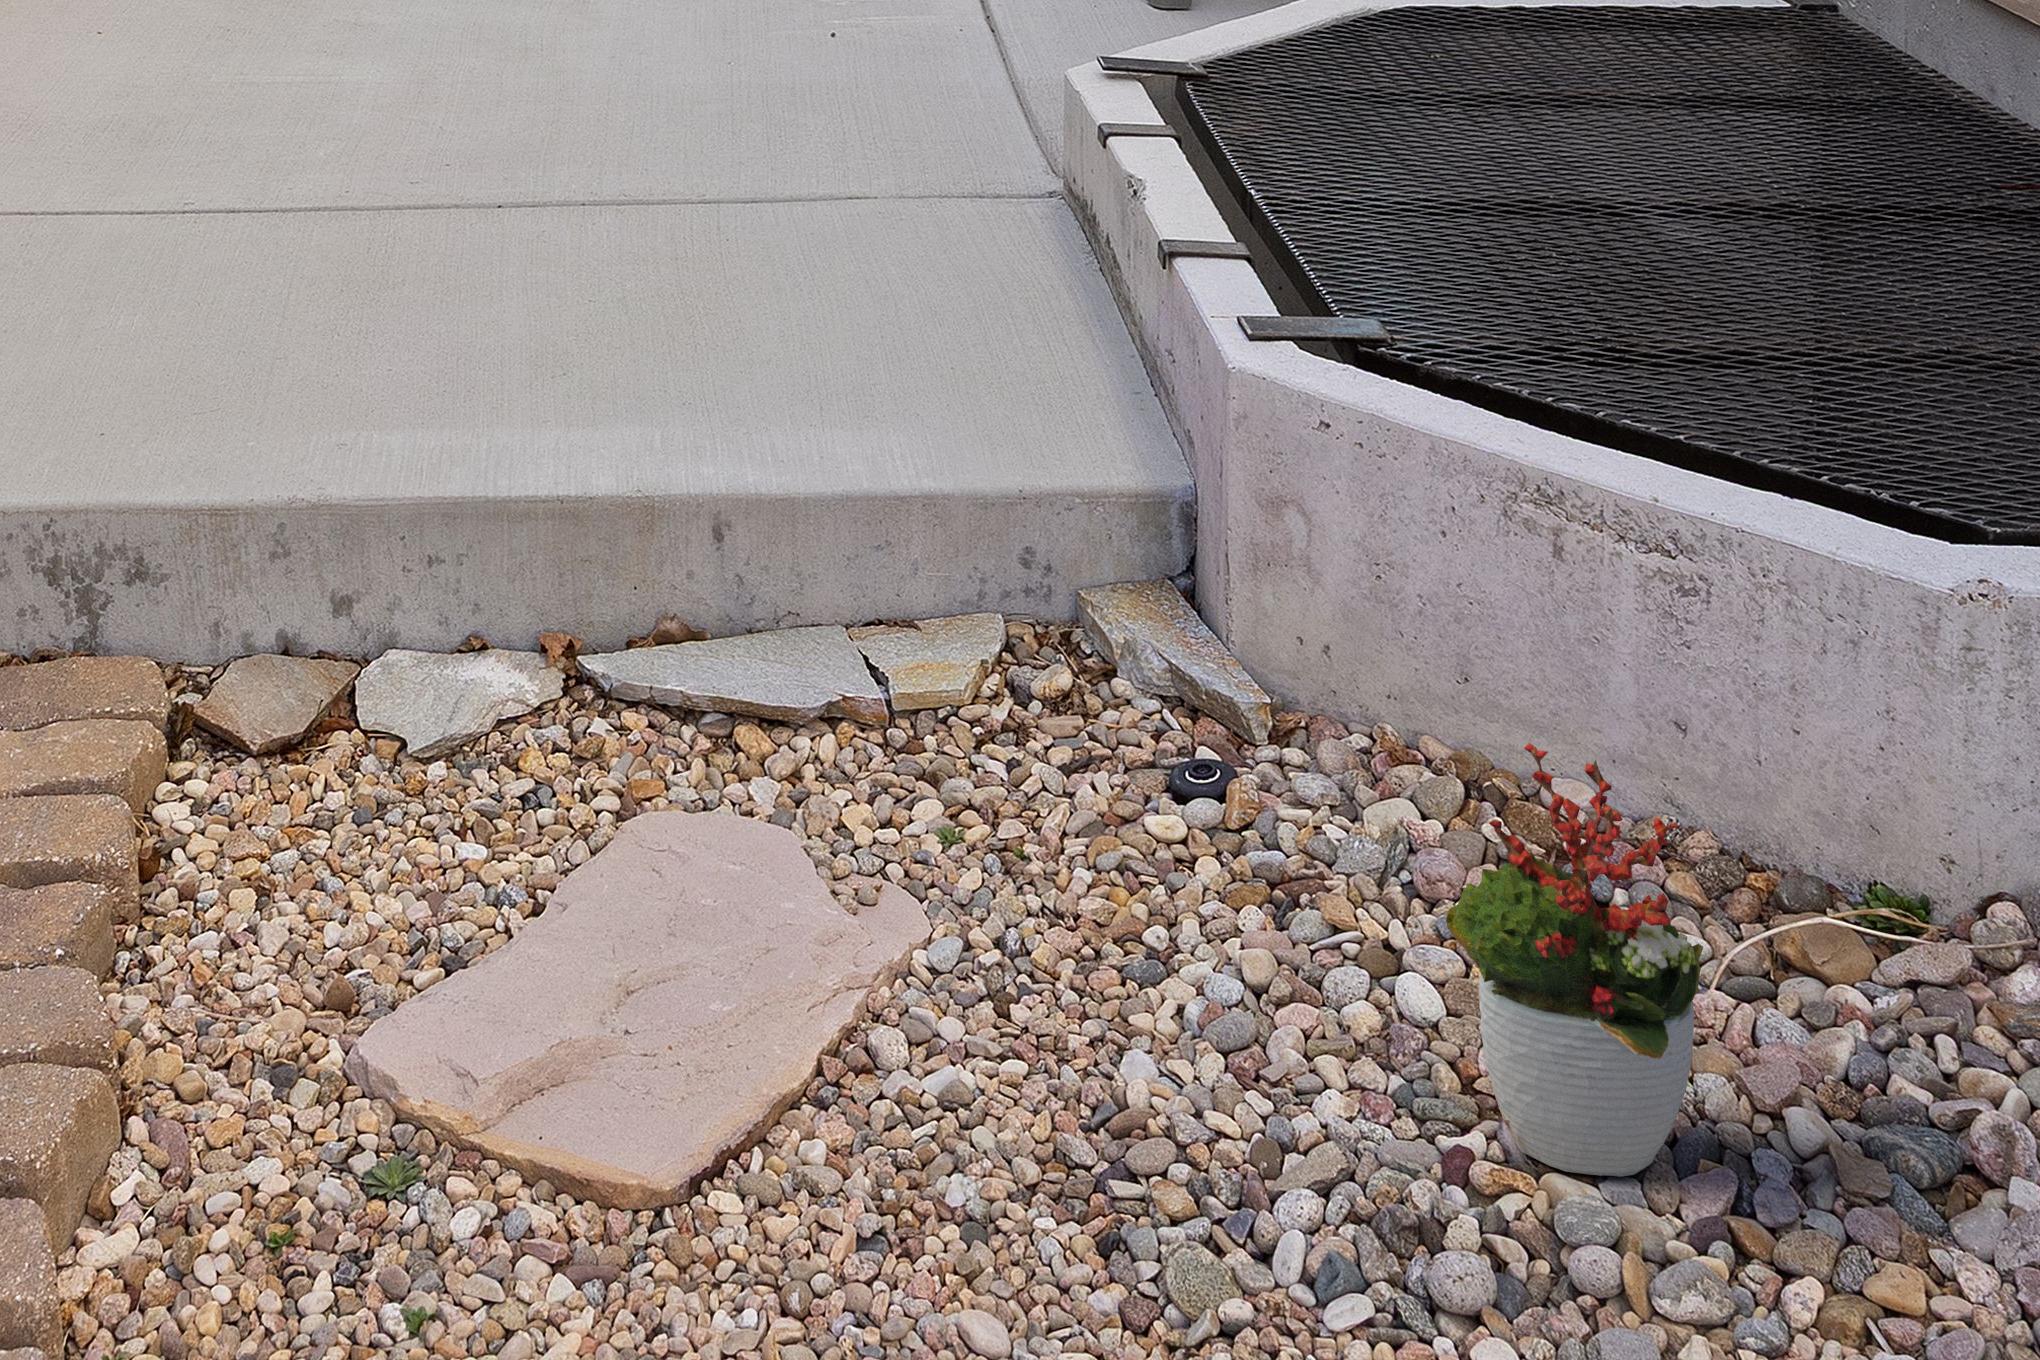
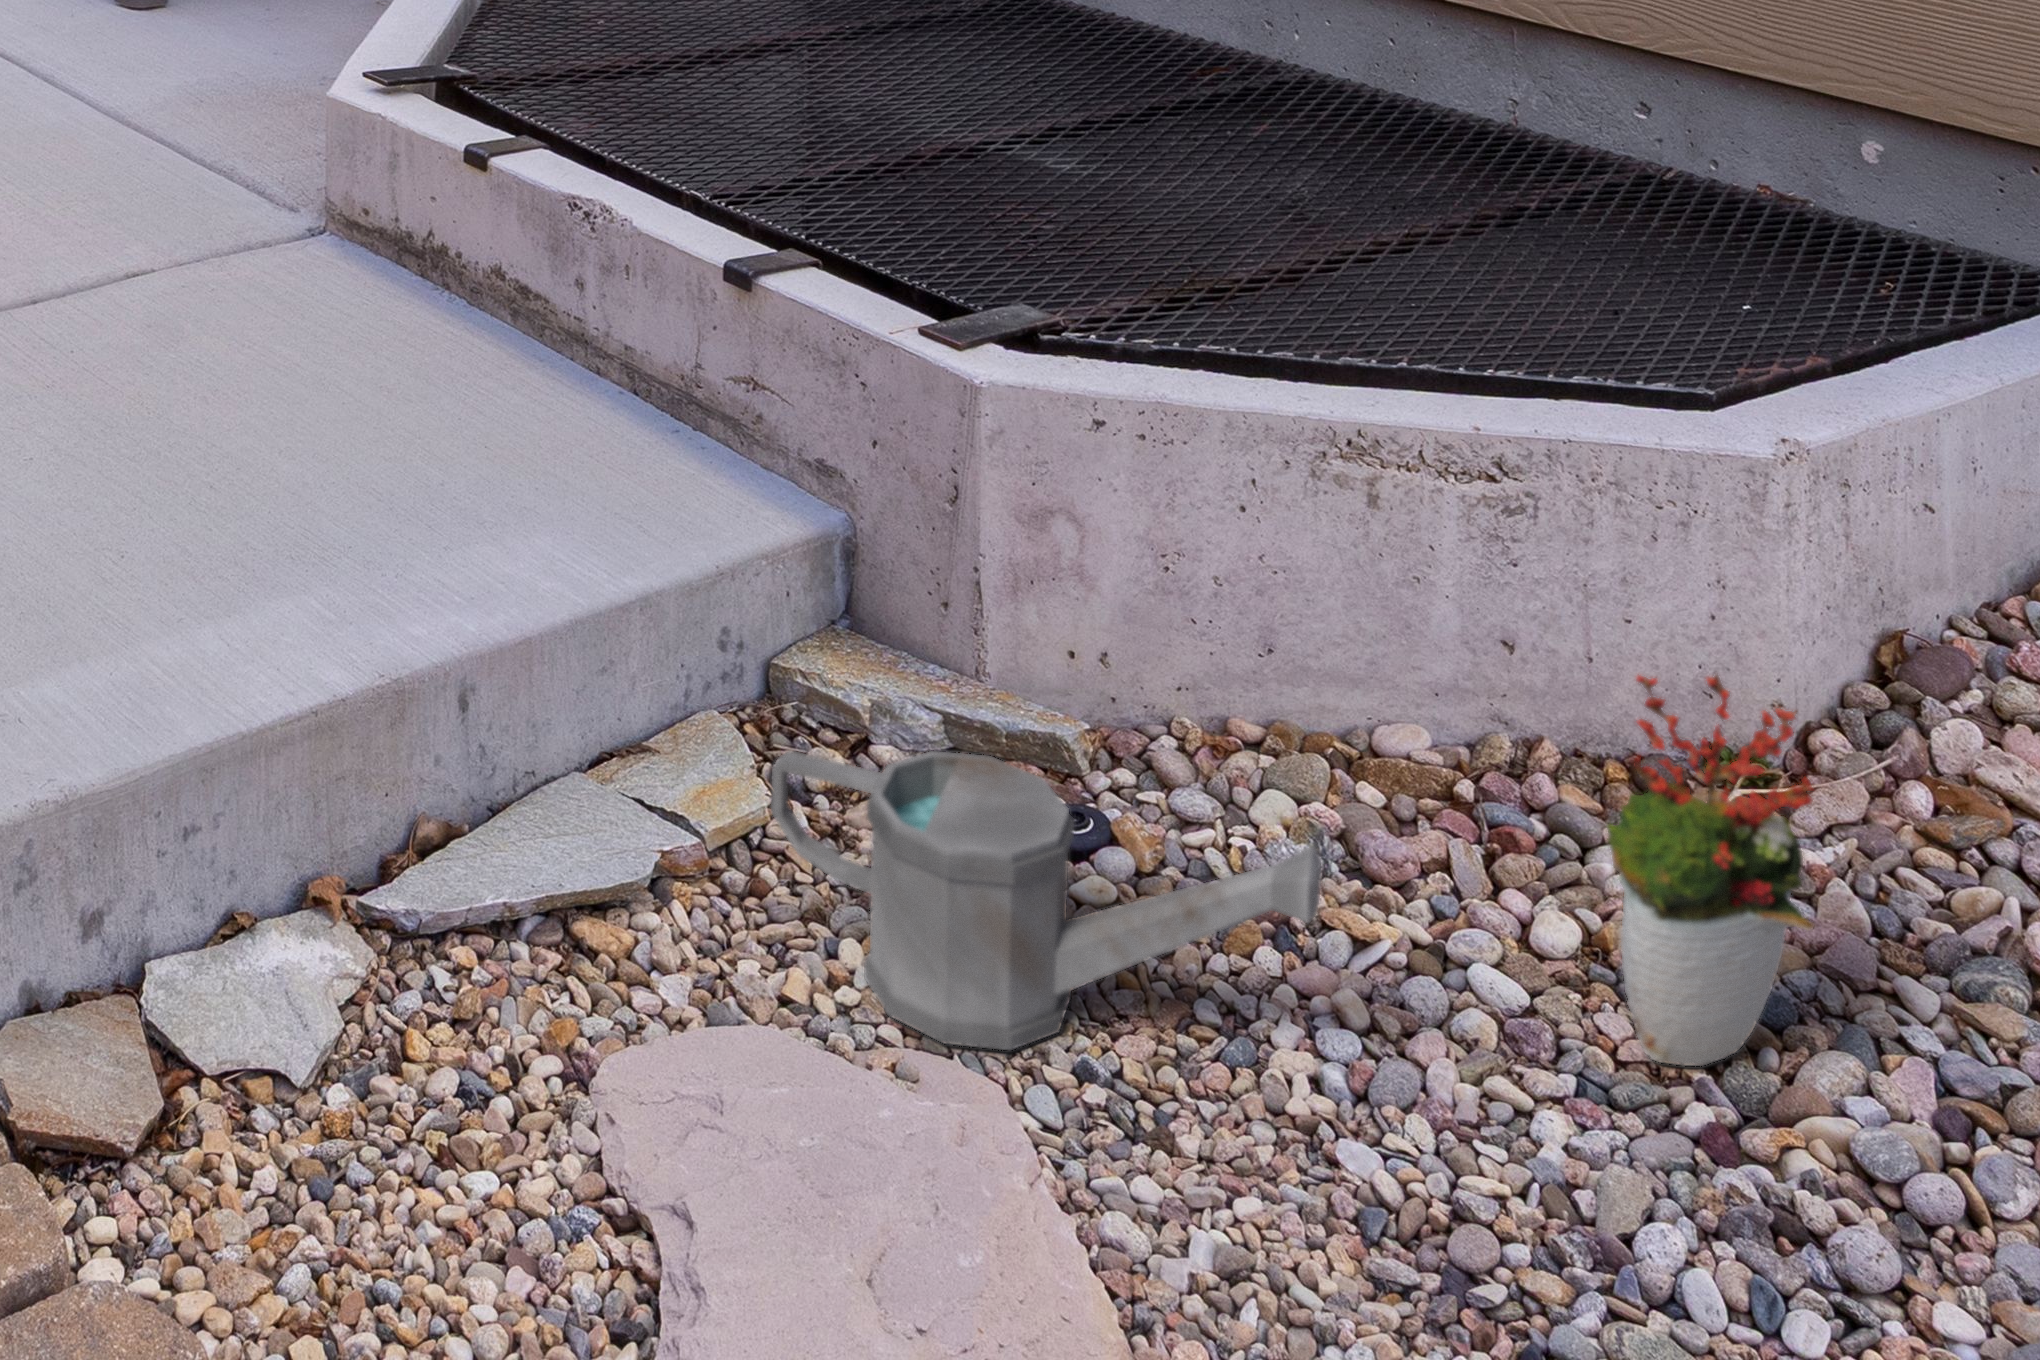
watering can: none [845,619,1184,926] -> present [771,751,1321,1050]

